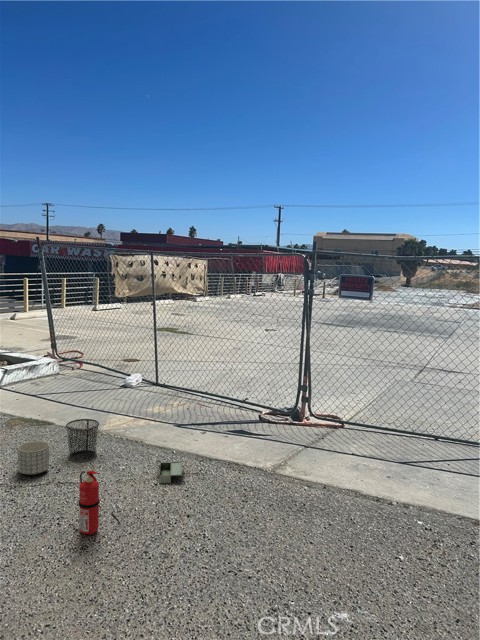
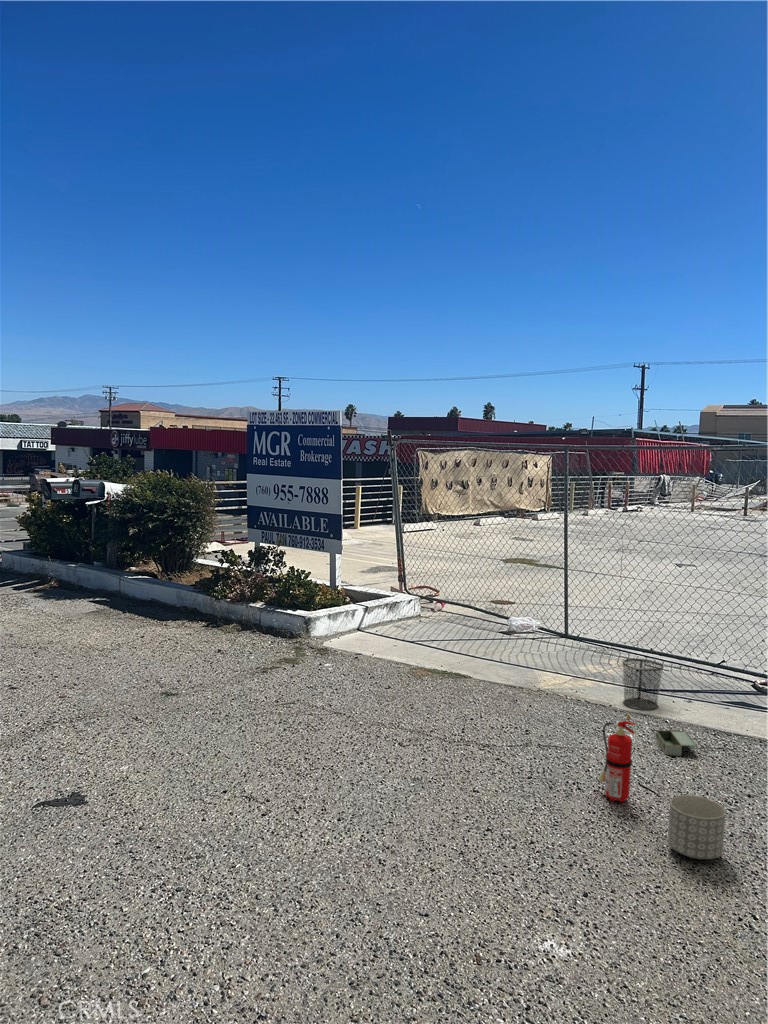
waste bin: present [66,419,99,462] -> present [622,659,663,710]
planter: present [18,441,49,475] -> present [668,795,726,860]

